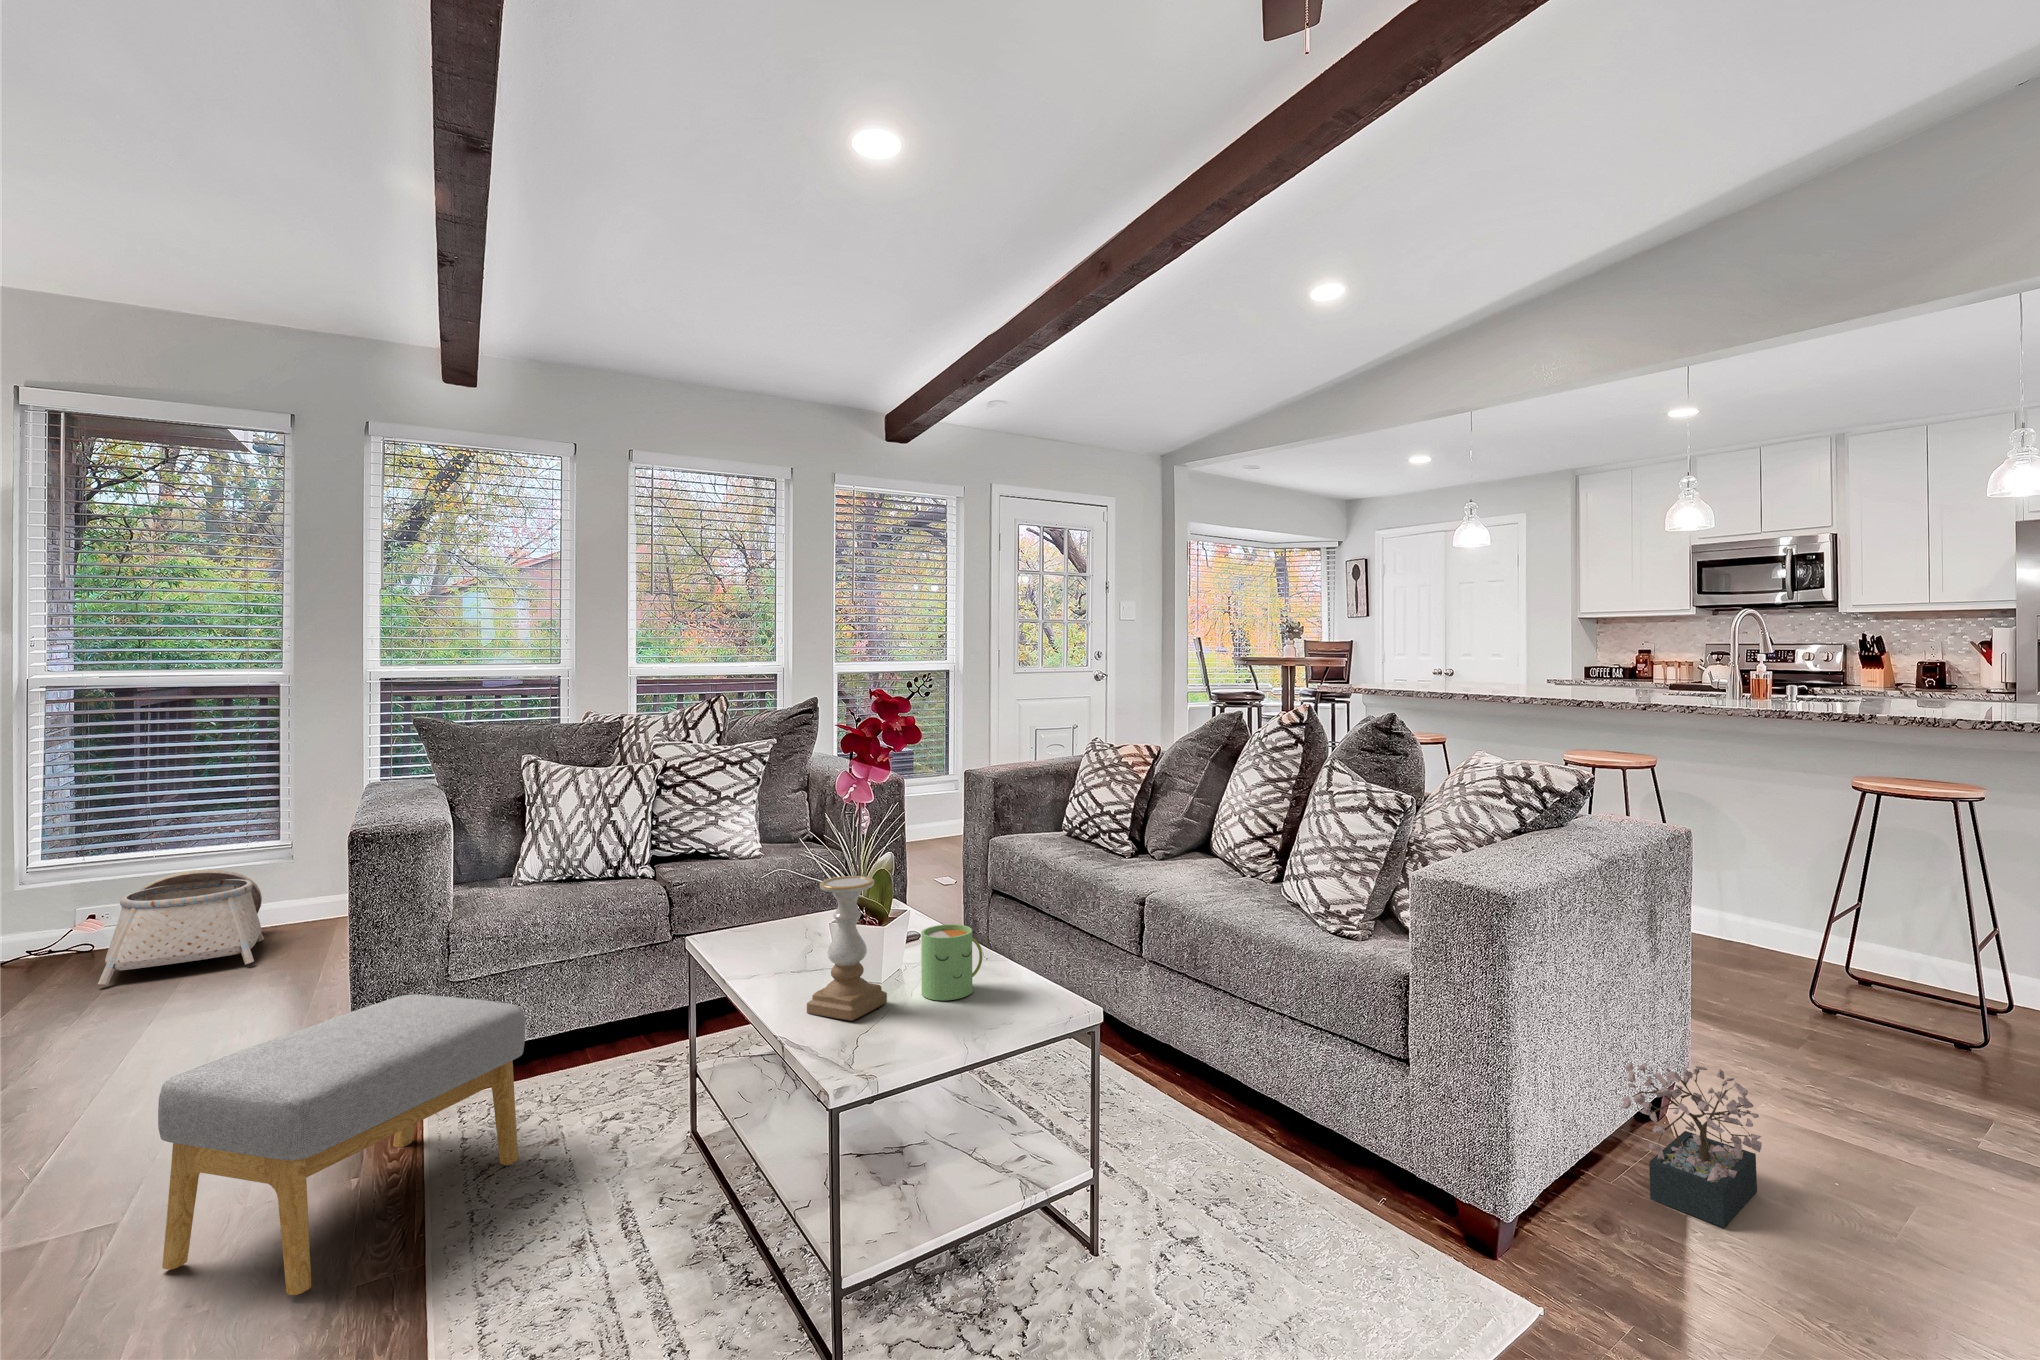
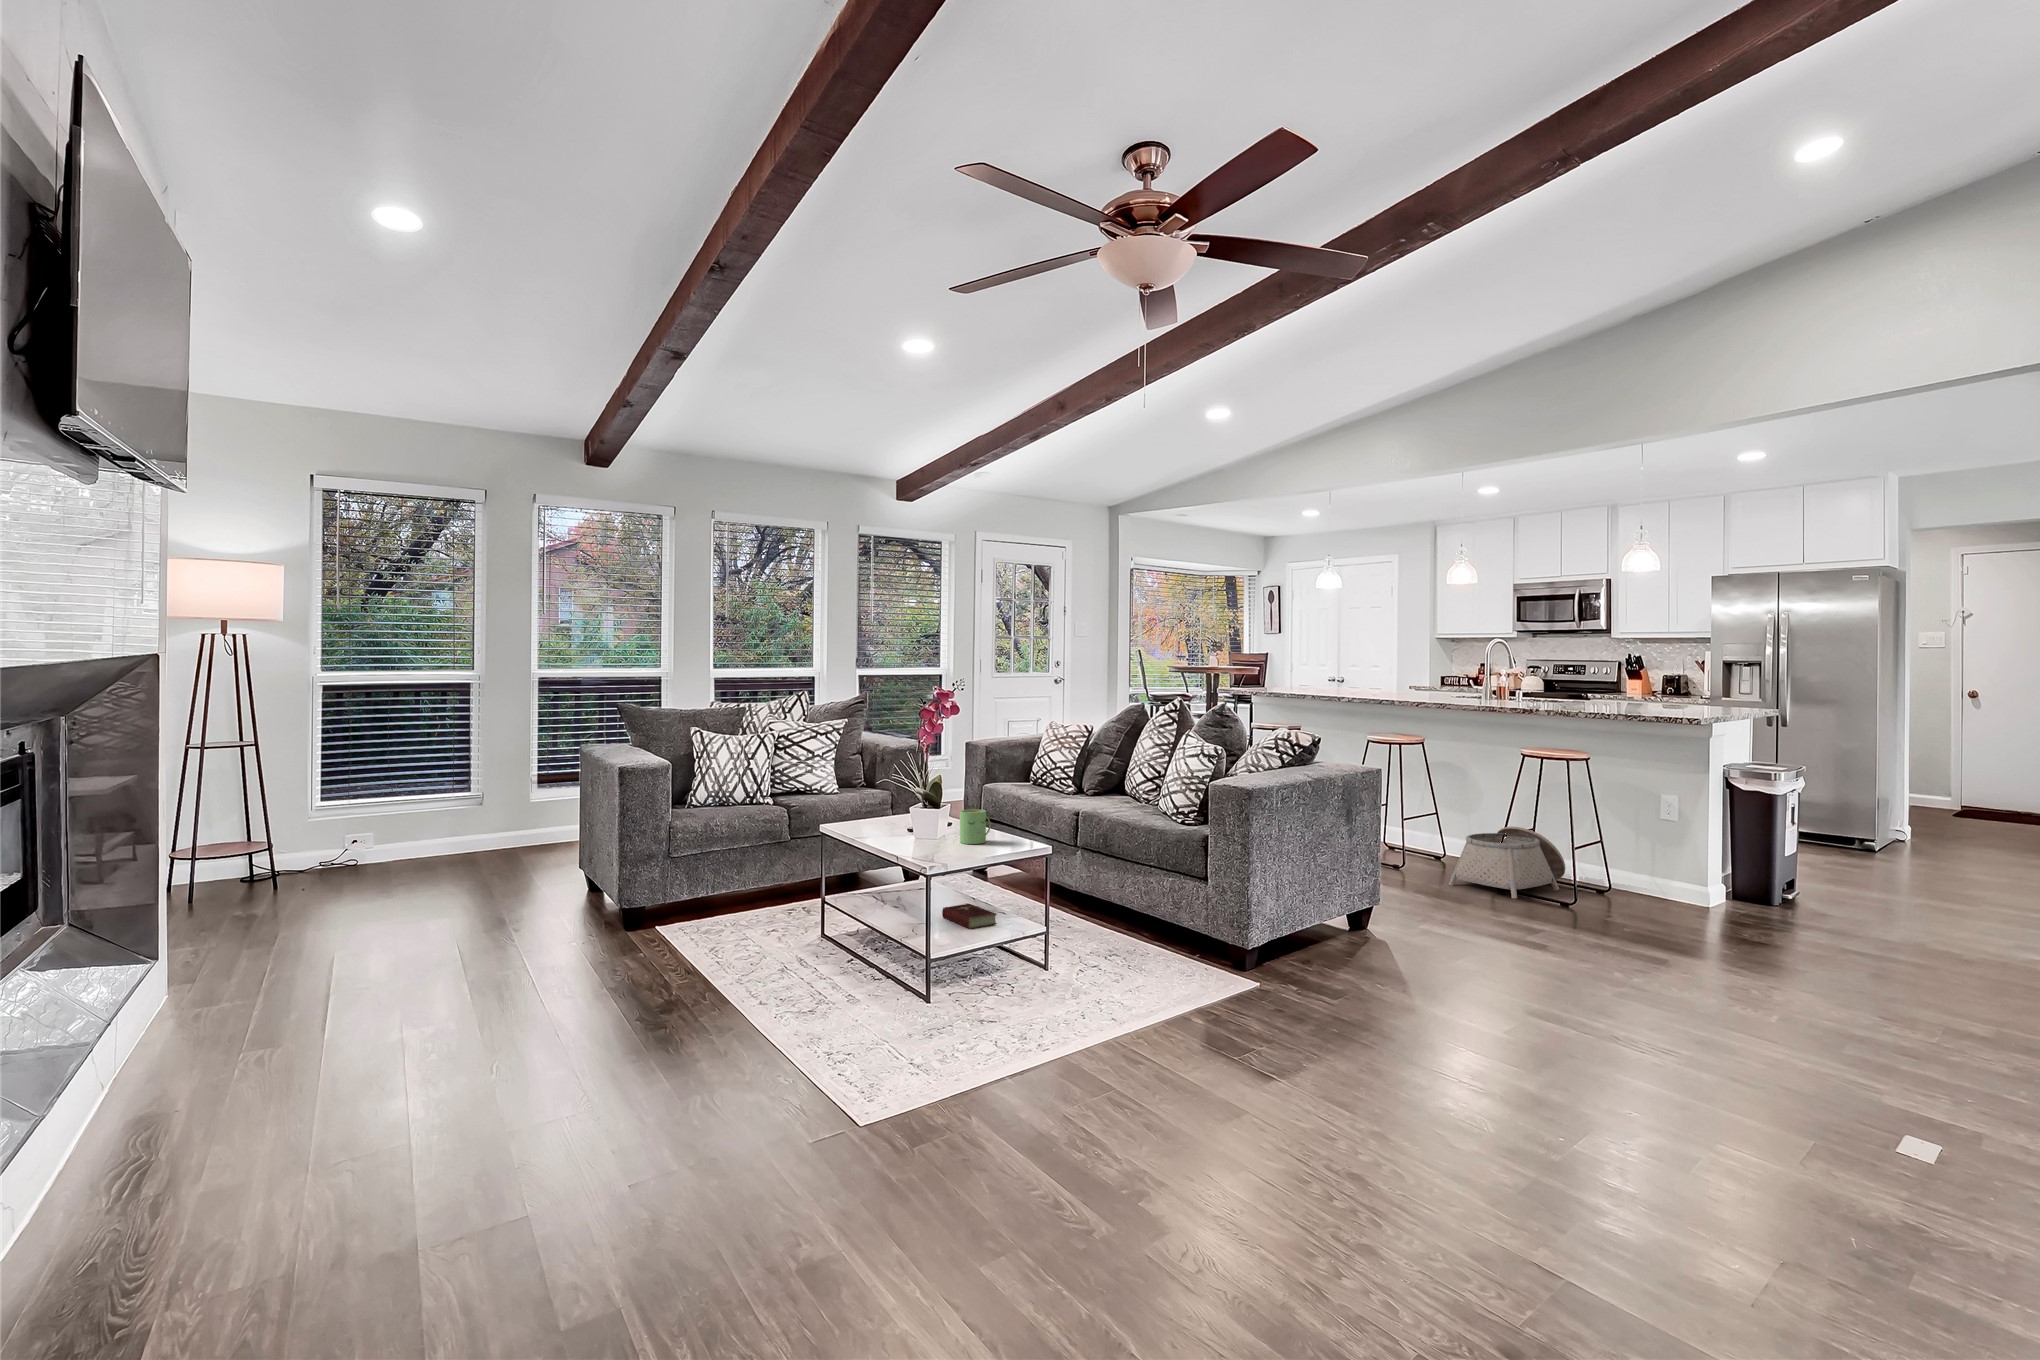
basket: present [98,870,264,985] -> present [1449,827,1566,899]
candle holder: present [807,876,887,1020] -> none [905,782,944,849]
footstool: present [158,995,525,1295] -> none [585,854,739,974]
decorative plant: present [1622,1063,1762,1227] -> none [1317,882,1390,959]
hardcover book: none [888,1107,992,1191] -> present [942,904,997,929]

